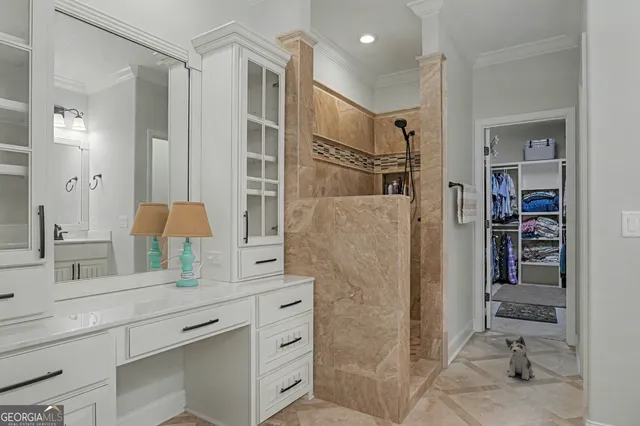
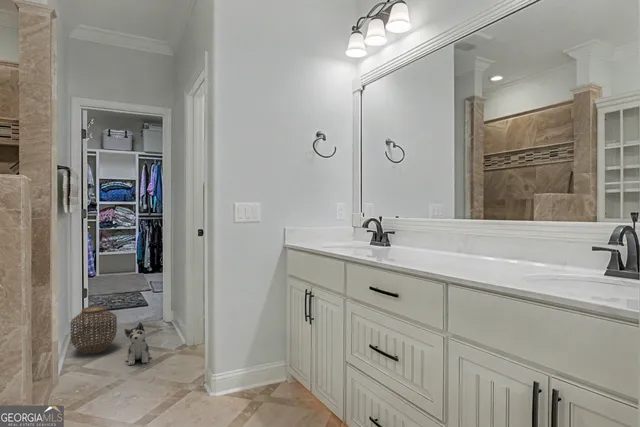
woven basket: none [465,310,506,355] -> present [70,306,117,354]

